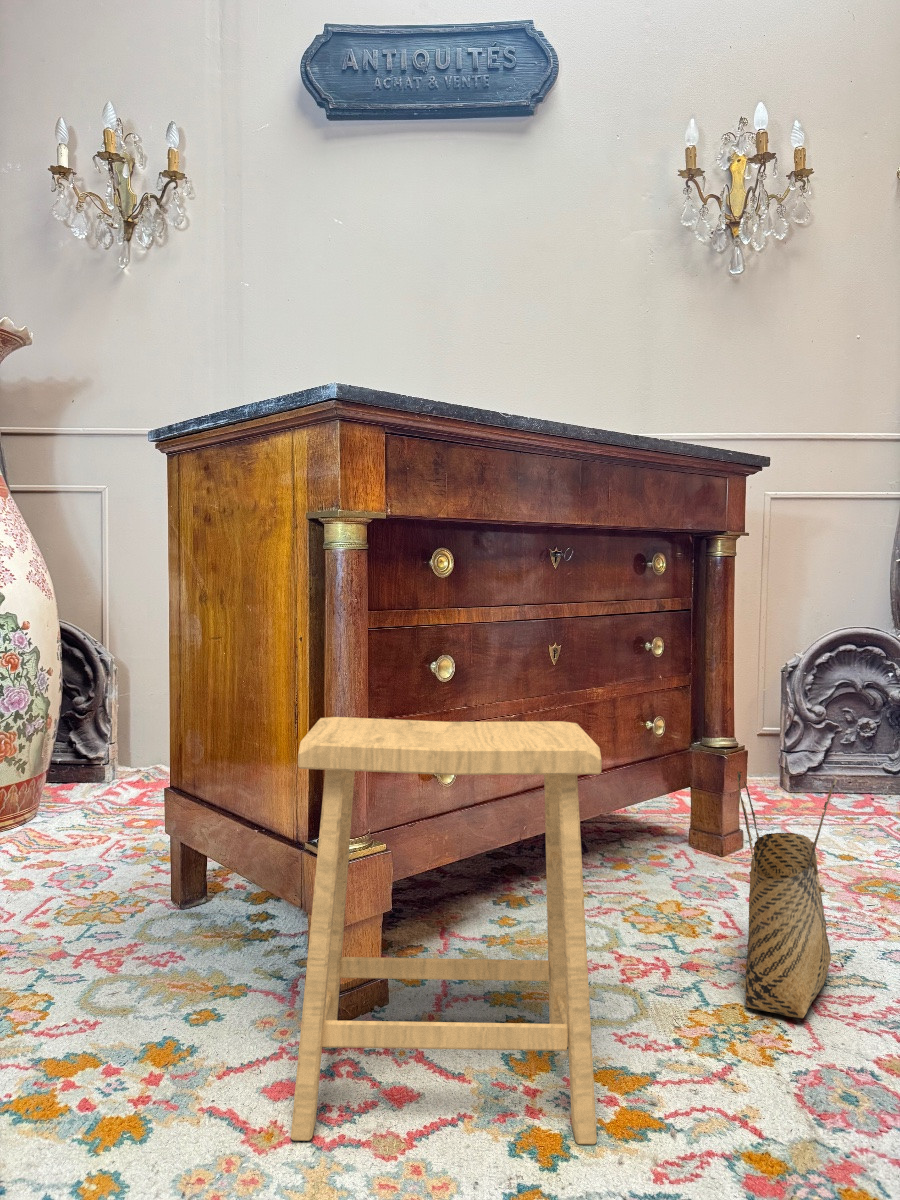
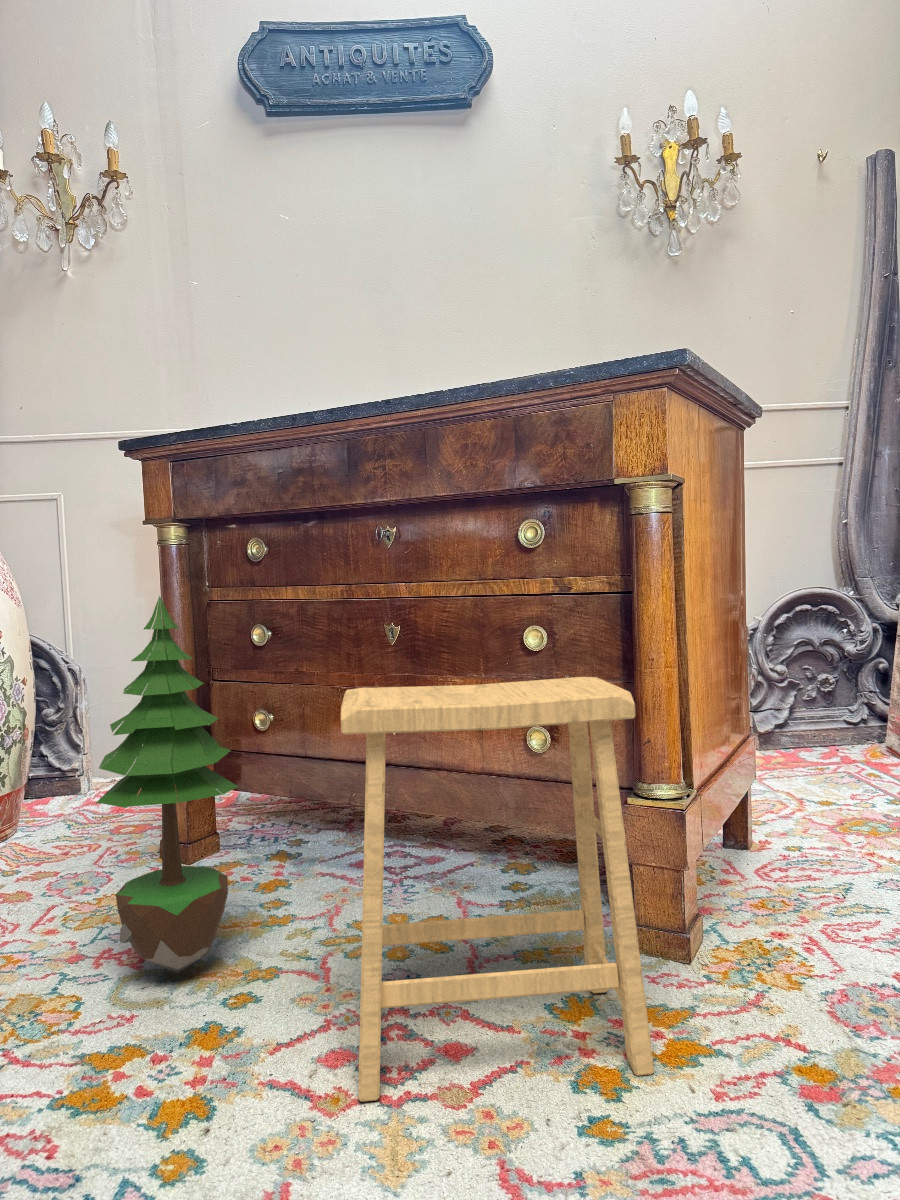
potted tree: none [77,607,221,982] -> present [96,596,238,974]
woven basket: present [737,771,837,1019] -> none [739,717,835,945]

